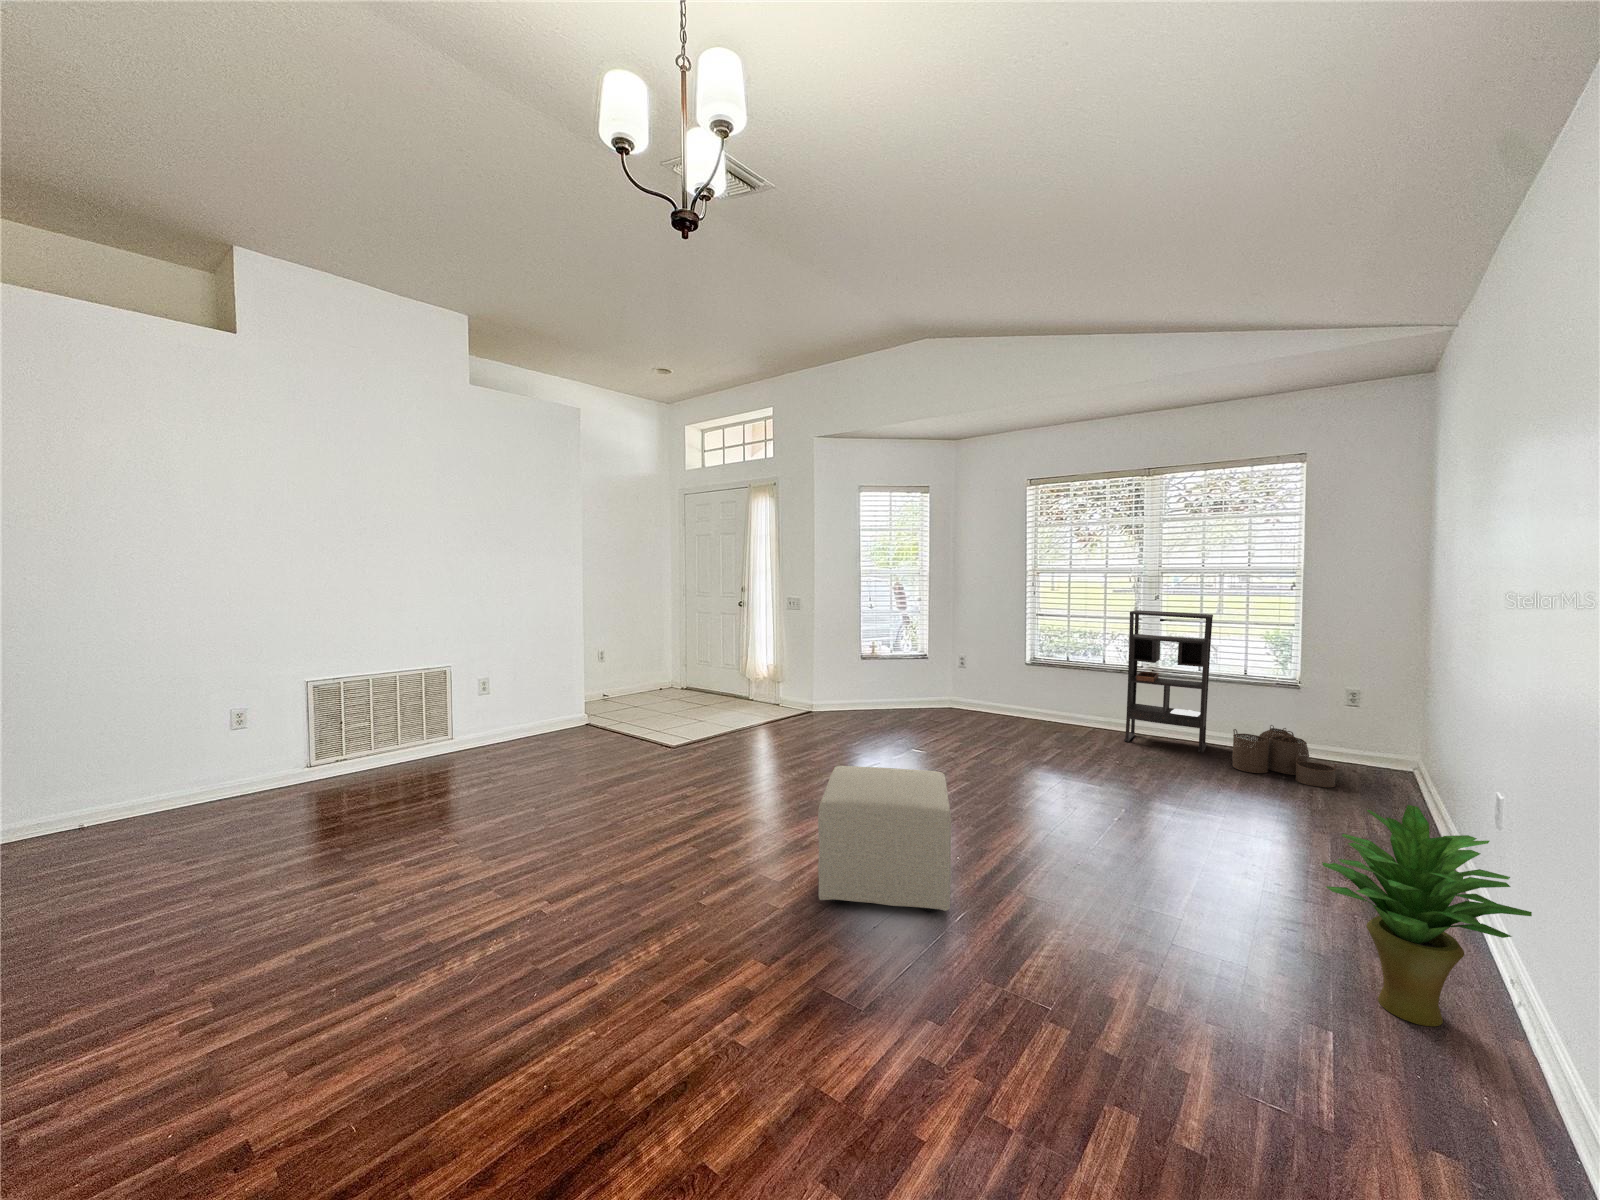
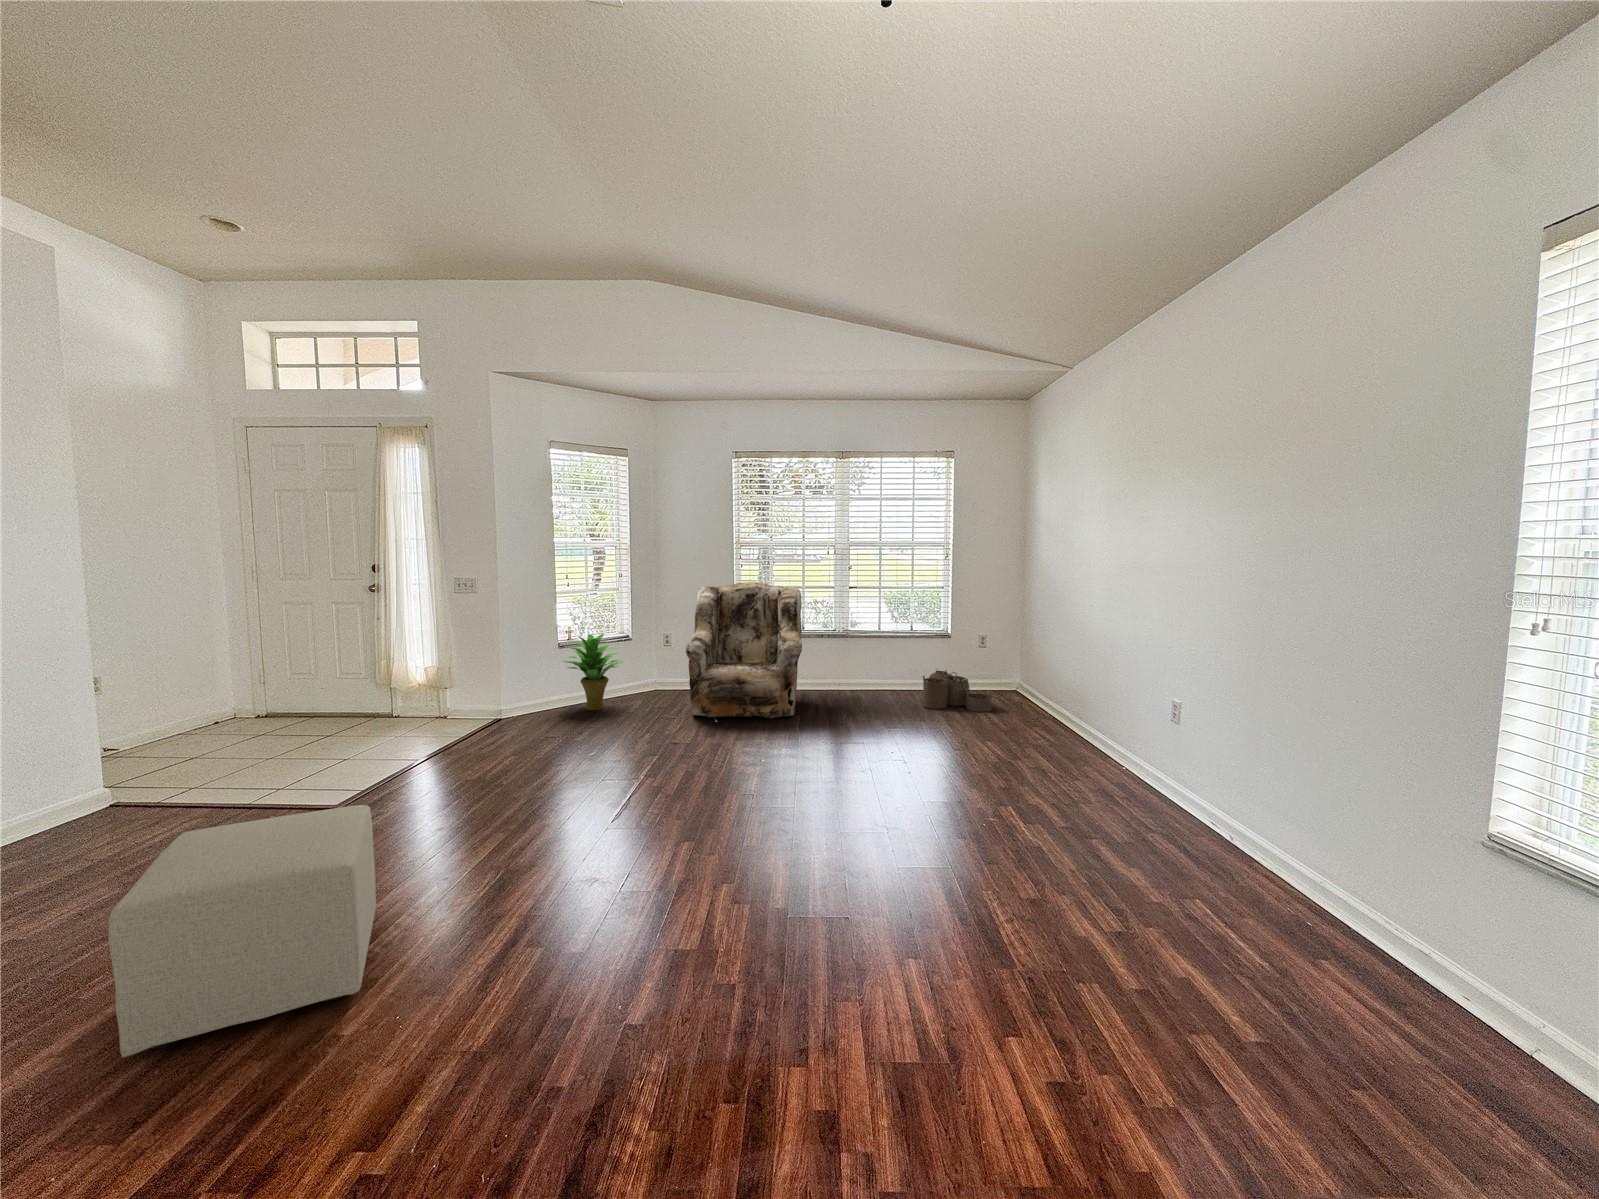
armchair: none [951,610,1090,749] -> present [686,582,802,719]
bookshelf: present [1124,610,1213,753] -> none [831,580,898,698]
ottoman: present [818,766,951,912] -> present [109,805,376,1057]
potted plant: present [1322,805,1532,1026] -> present [563,634,623,710]

